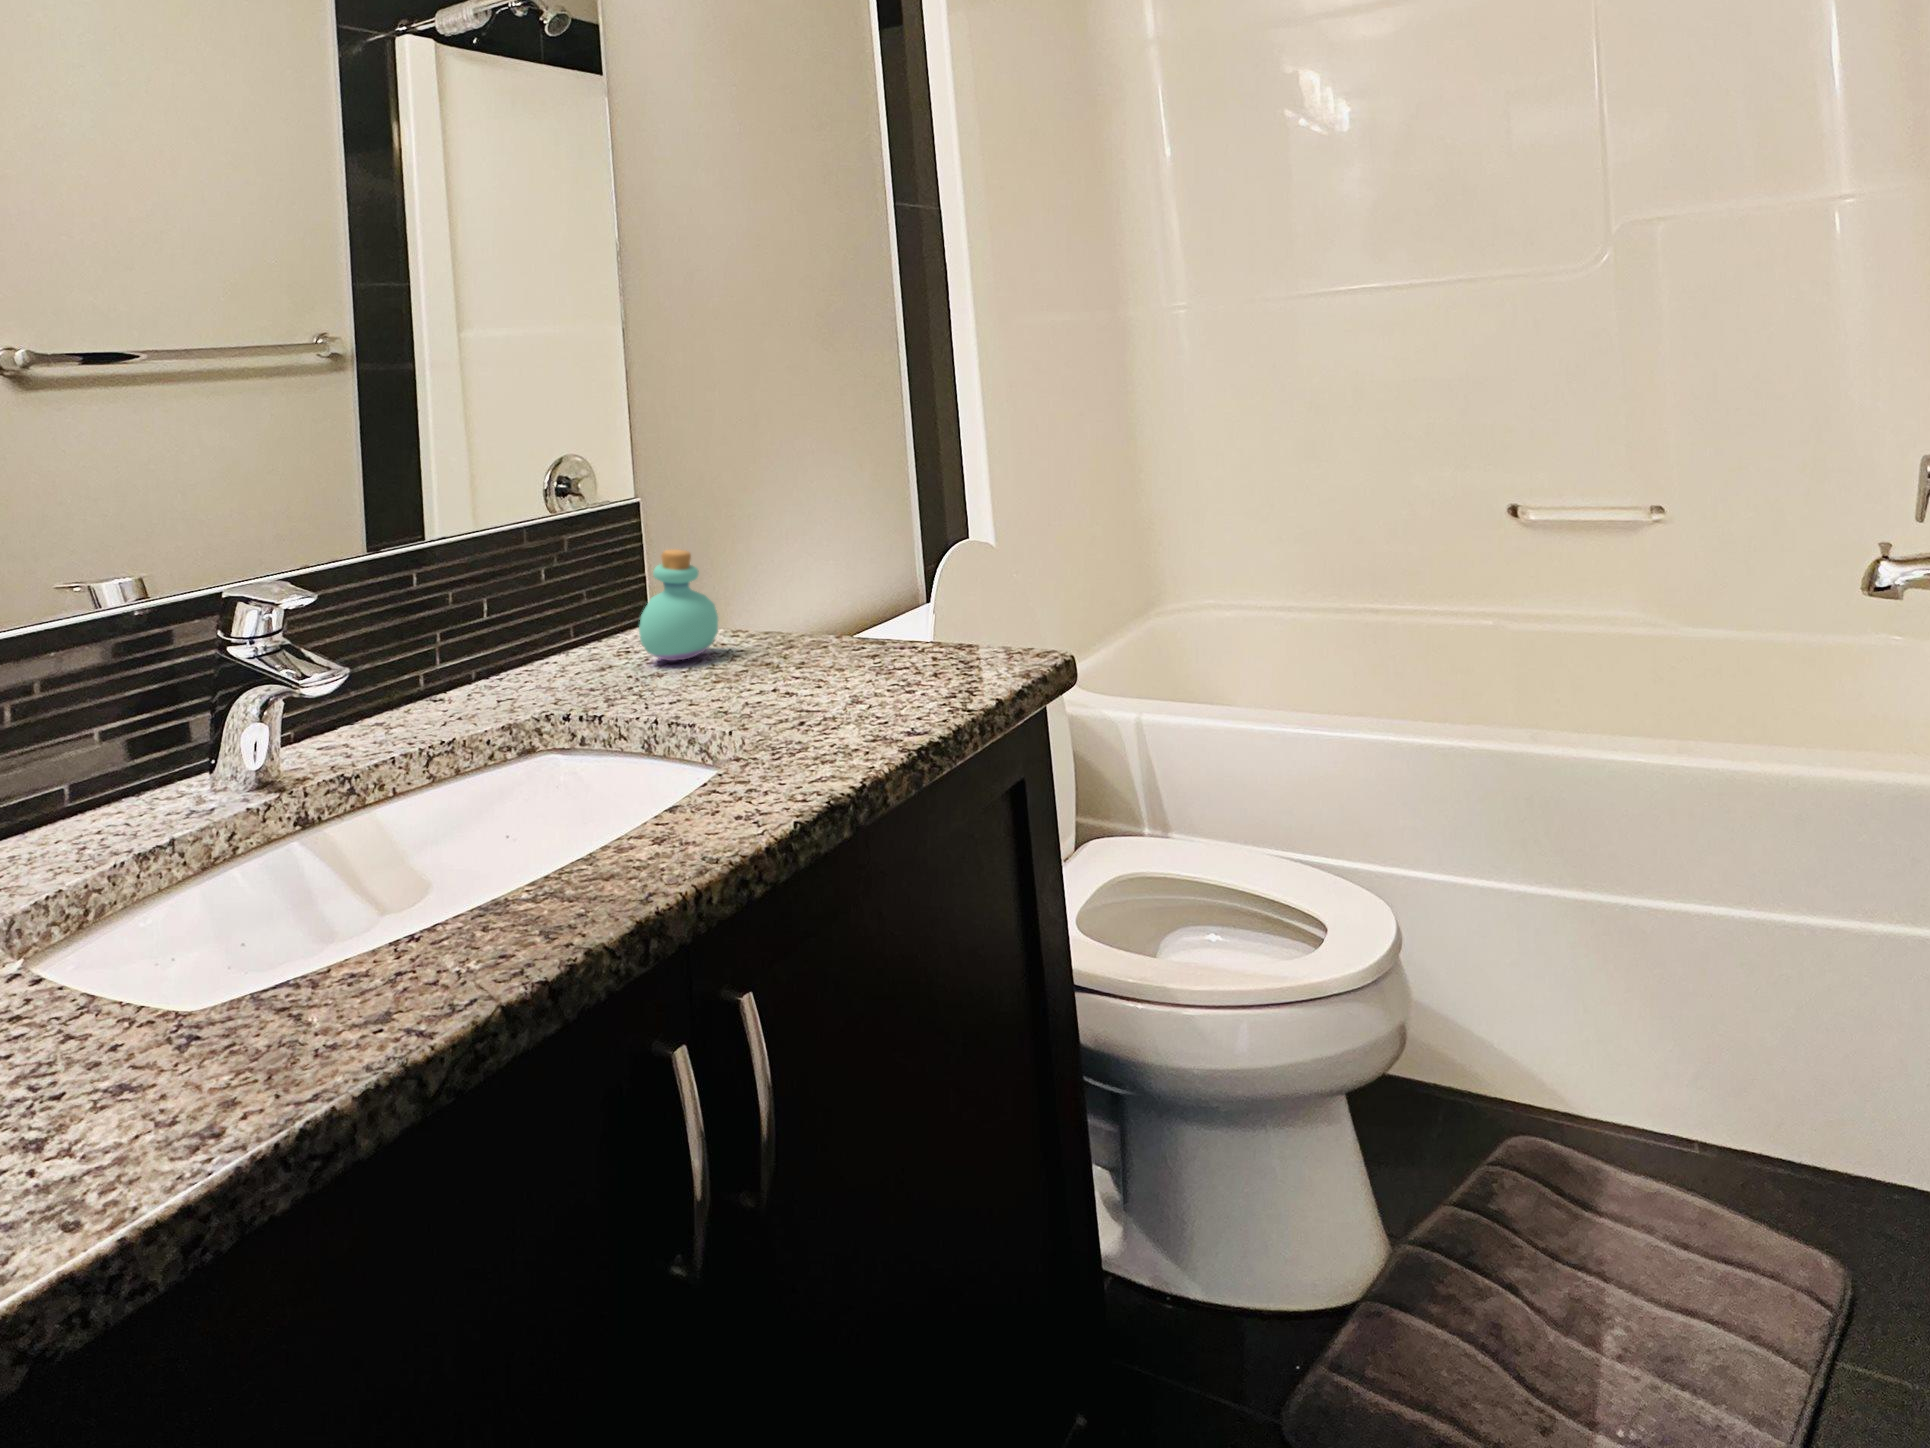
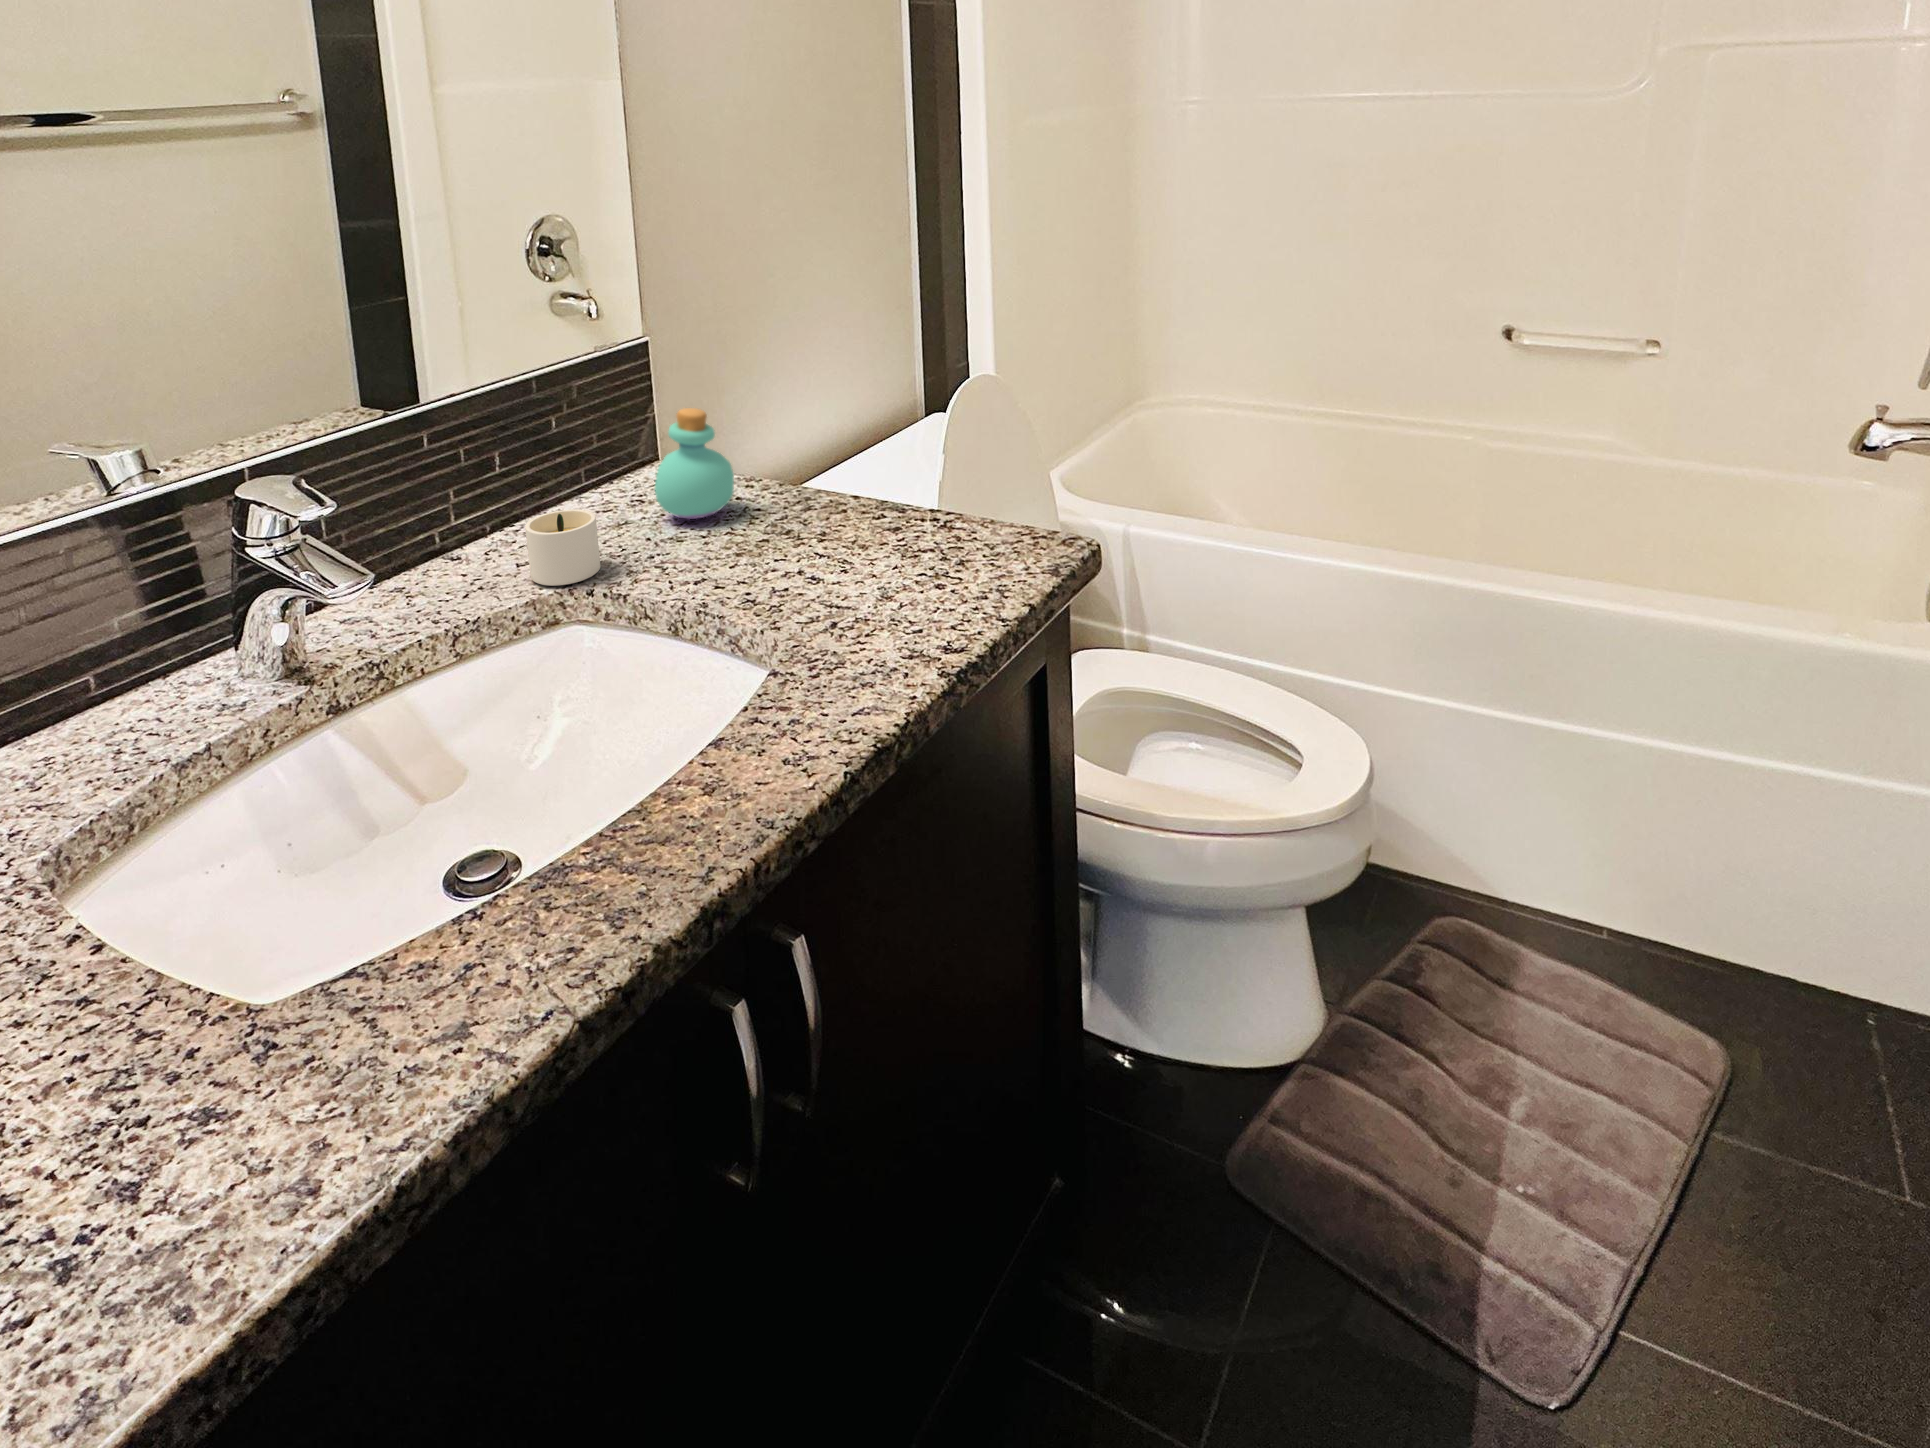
candle: none [506,641,613,713] -> present [525,509,600,586]

